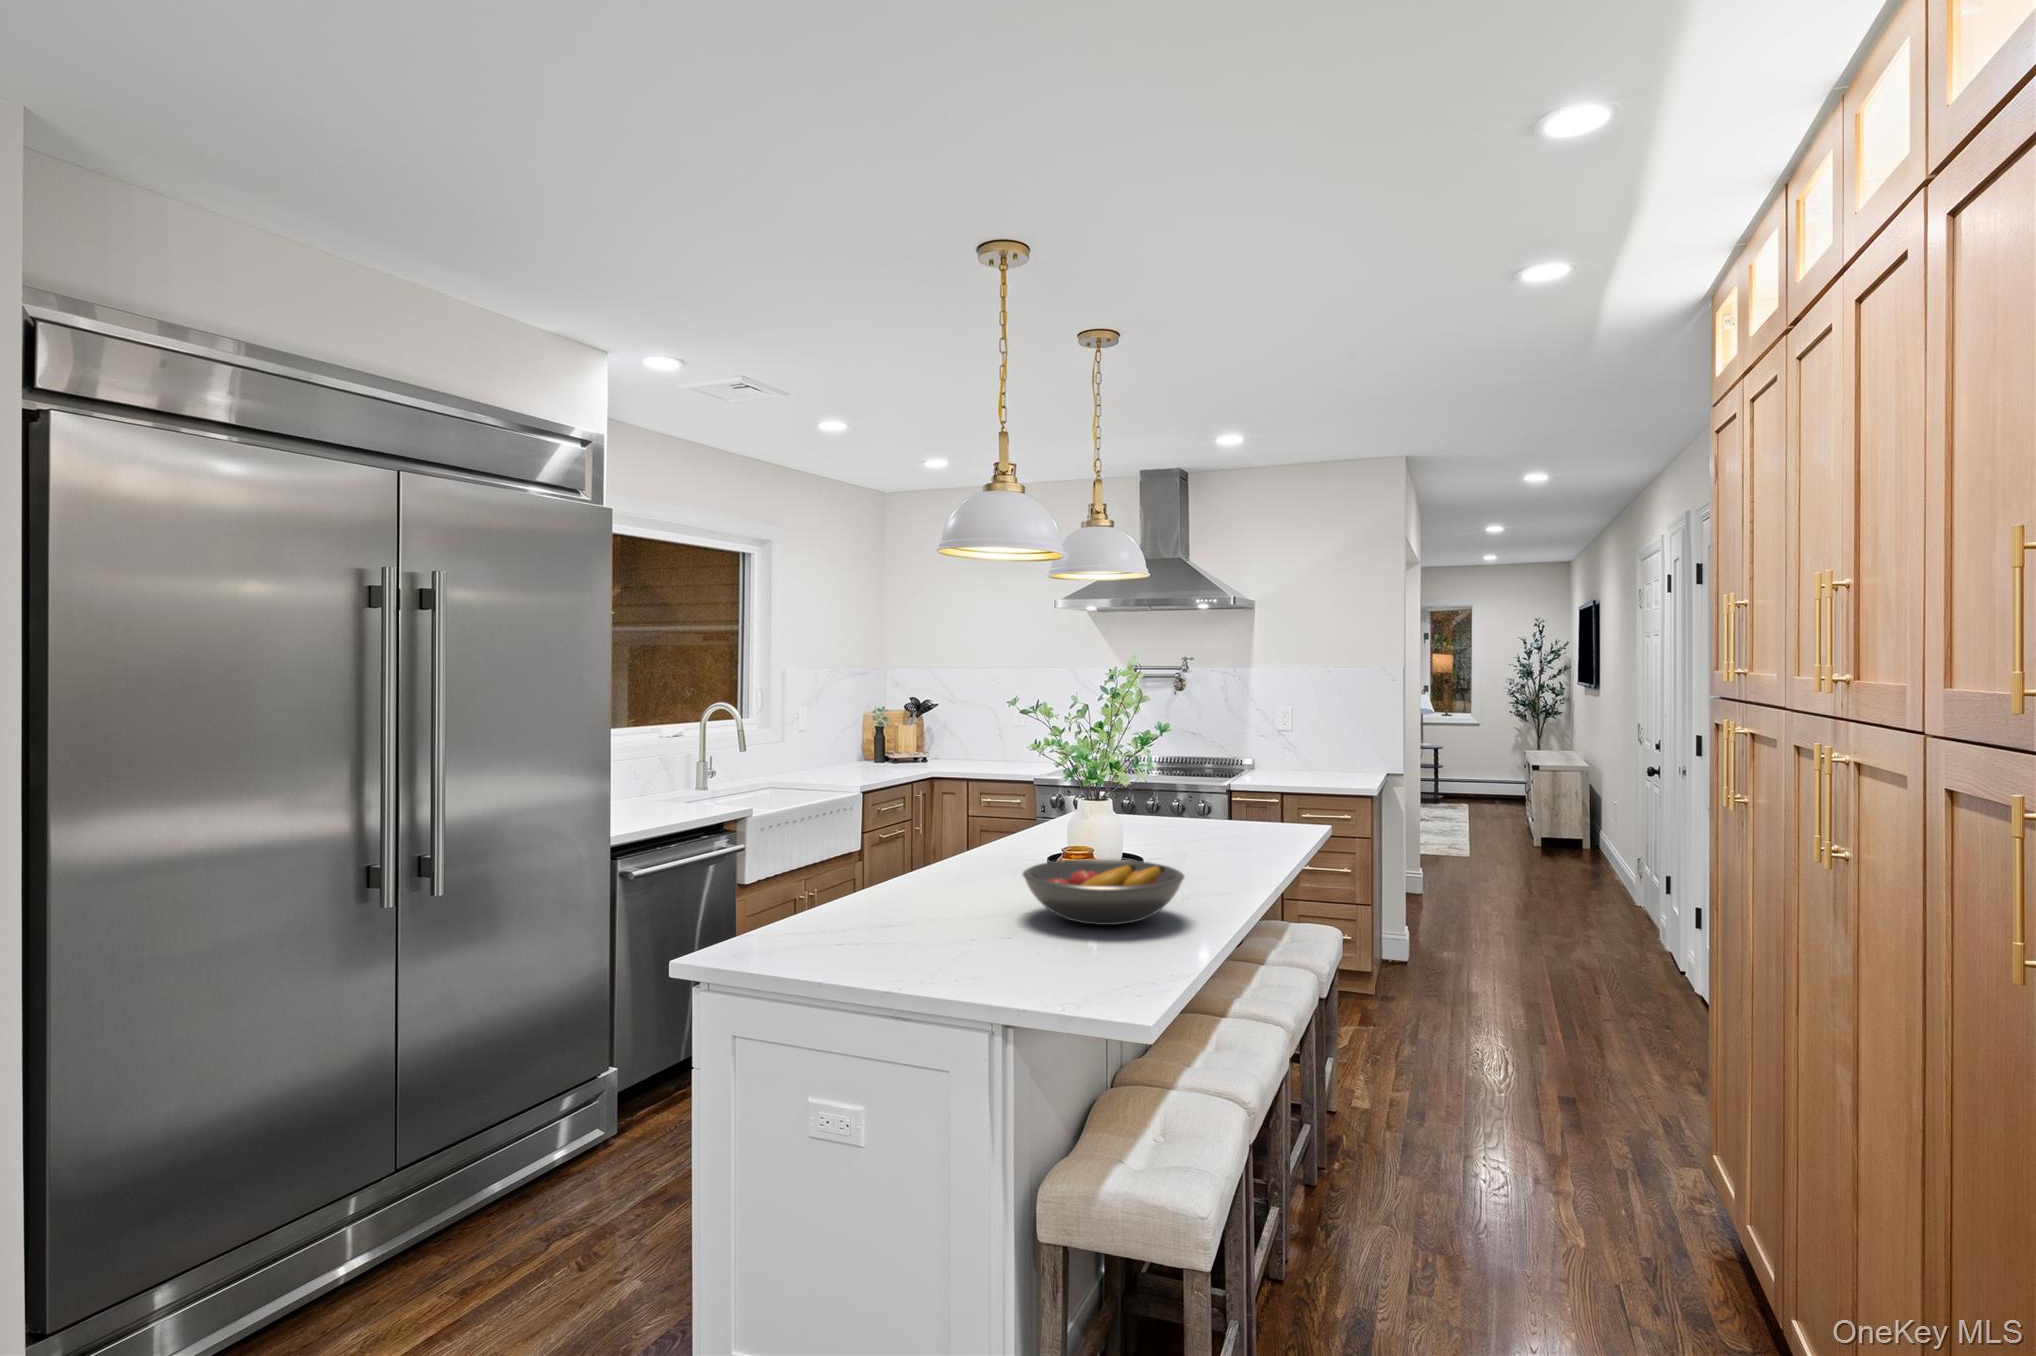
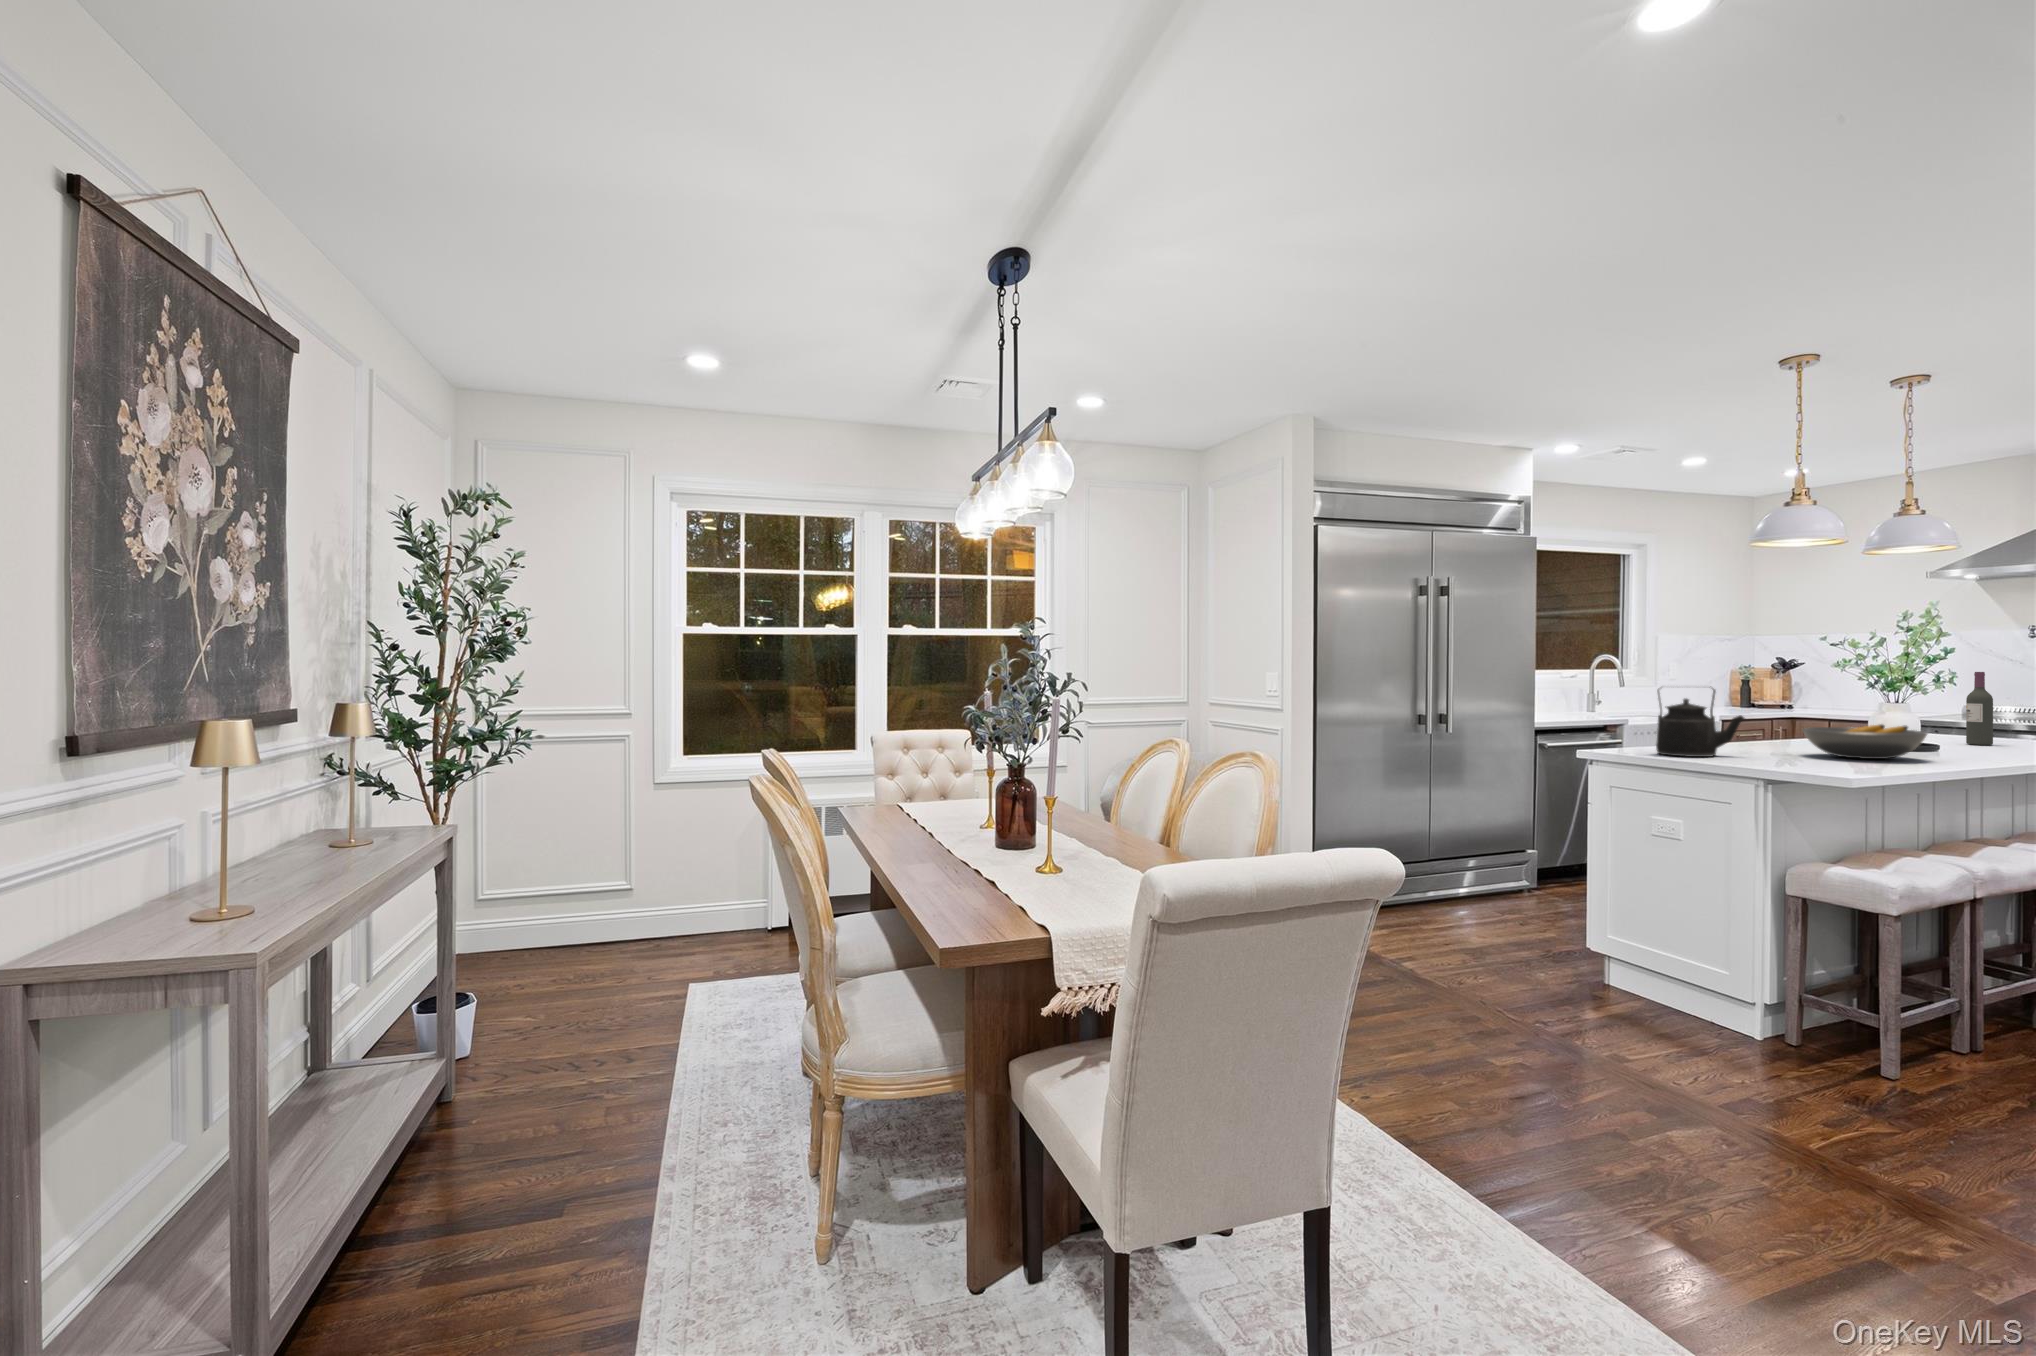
wine bottle: none [1156,746,1182,847] -> present [1966,672,1993,745]
kettle: none [810,812,953,965] -> present [1656,689,1744,757]

